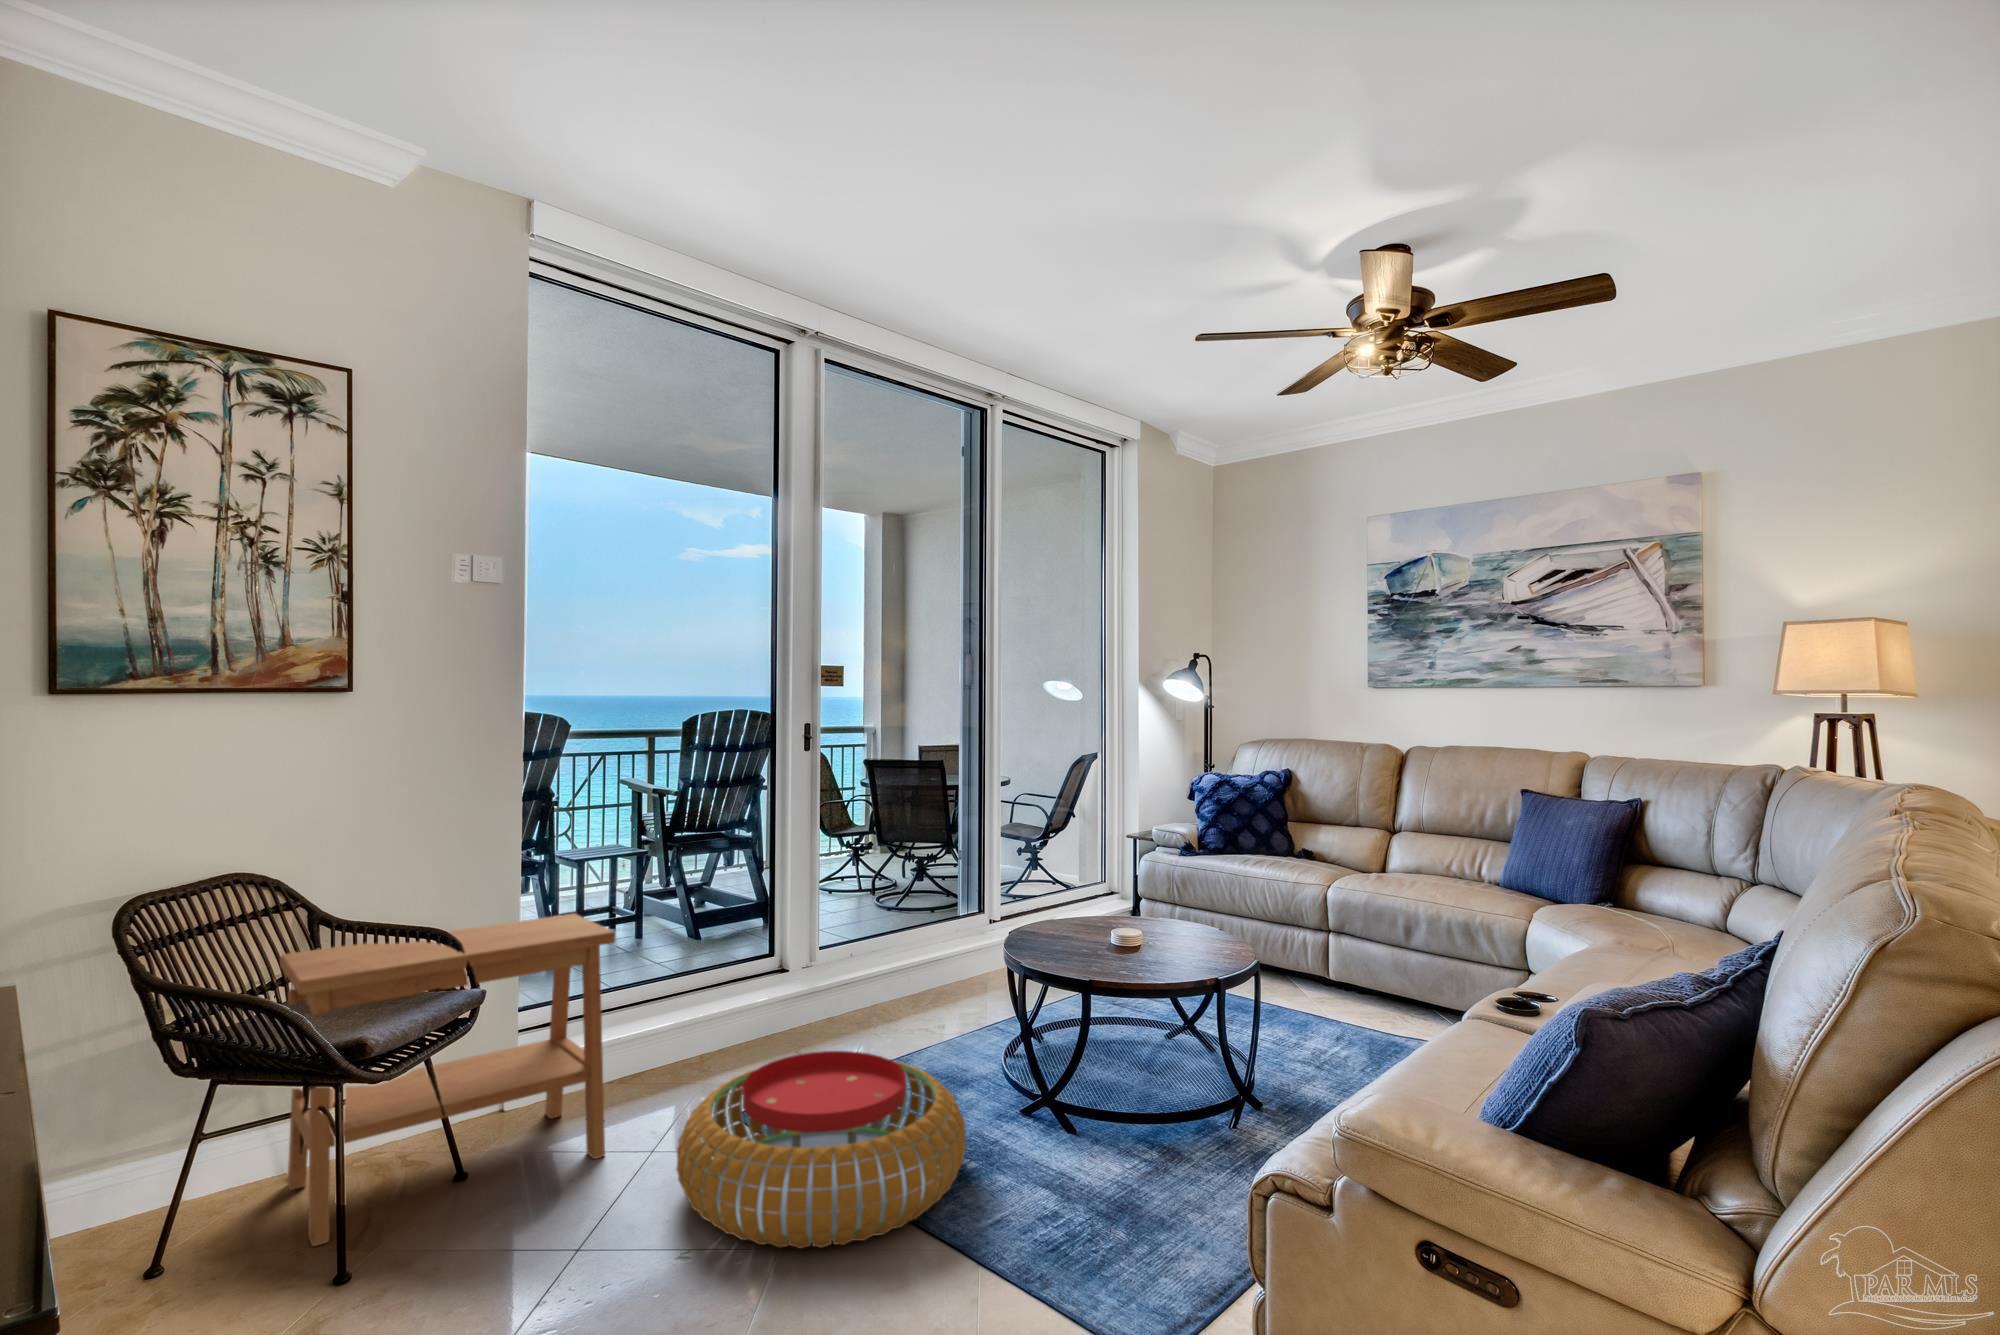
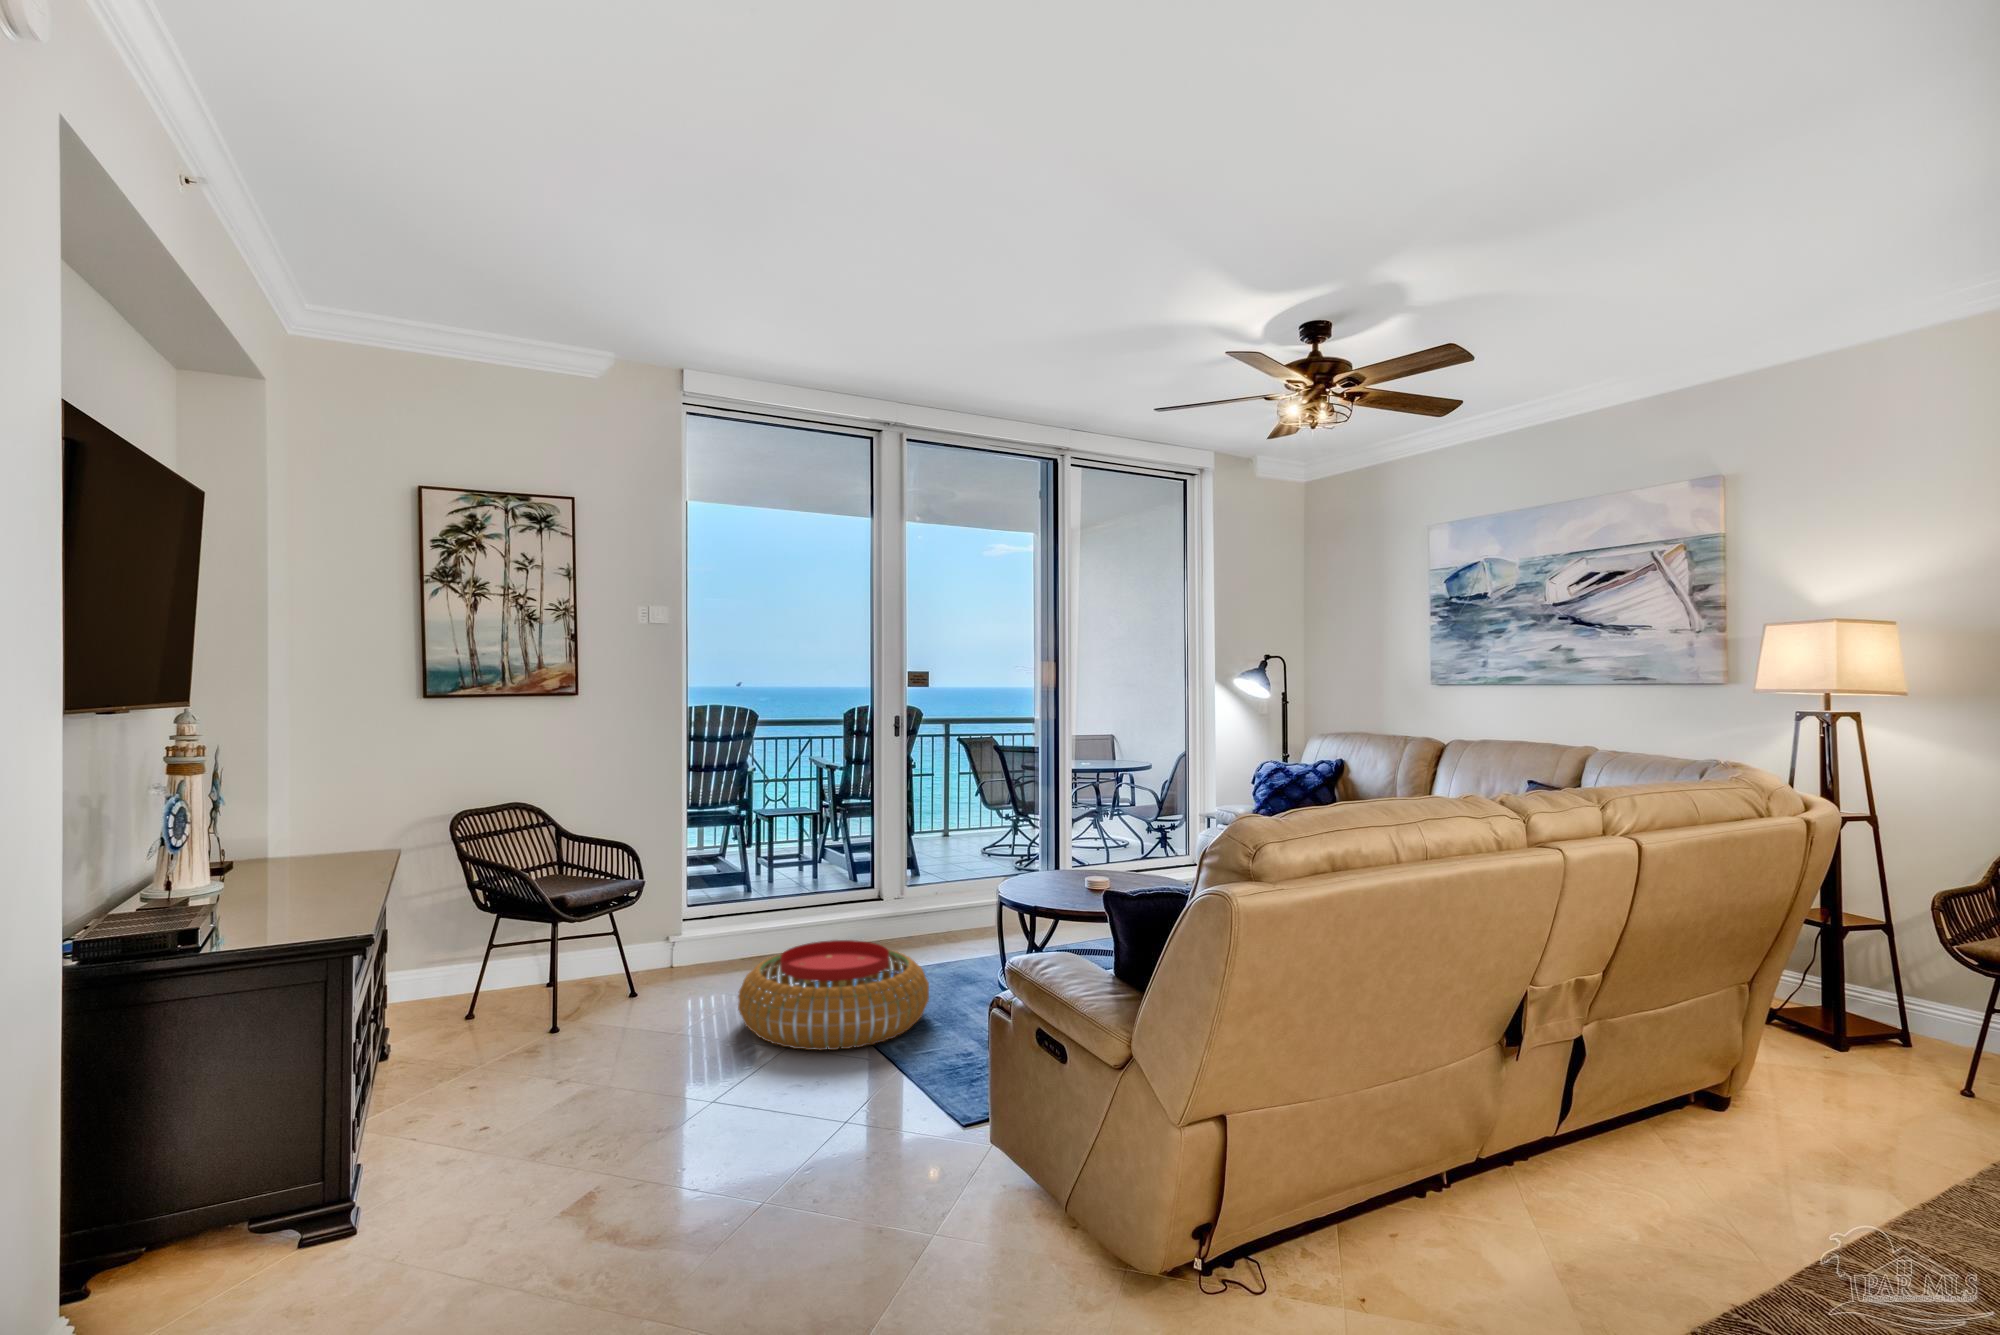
side table: present [280,913,615,1246] -> none [539,841,726,1016]

